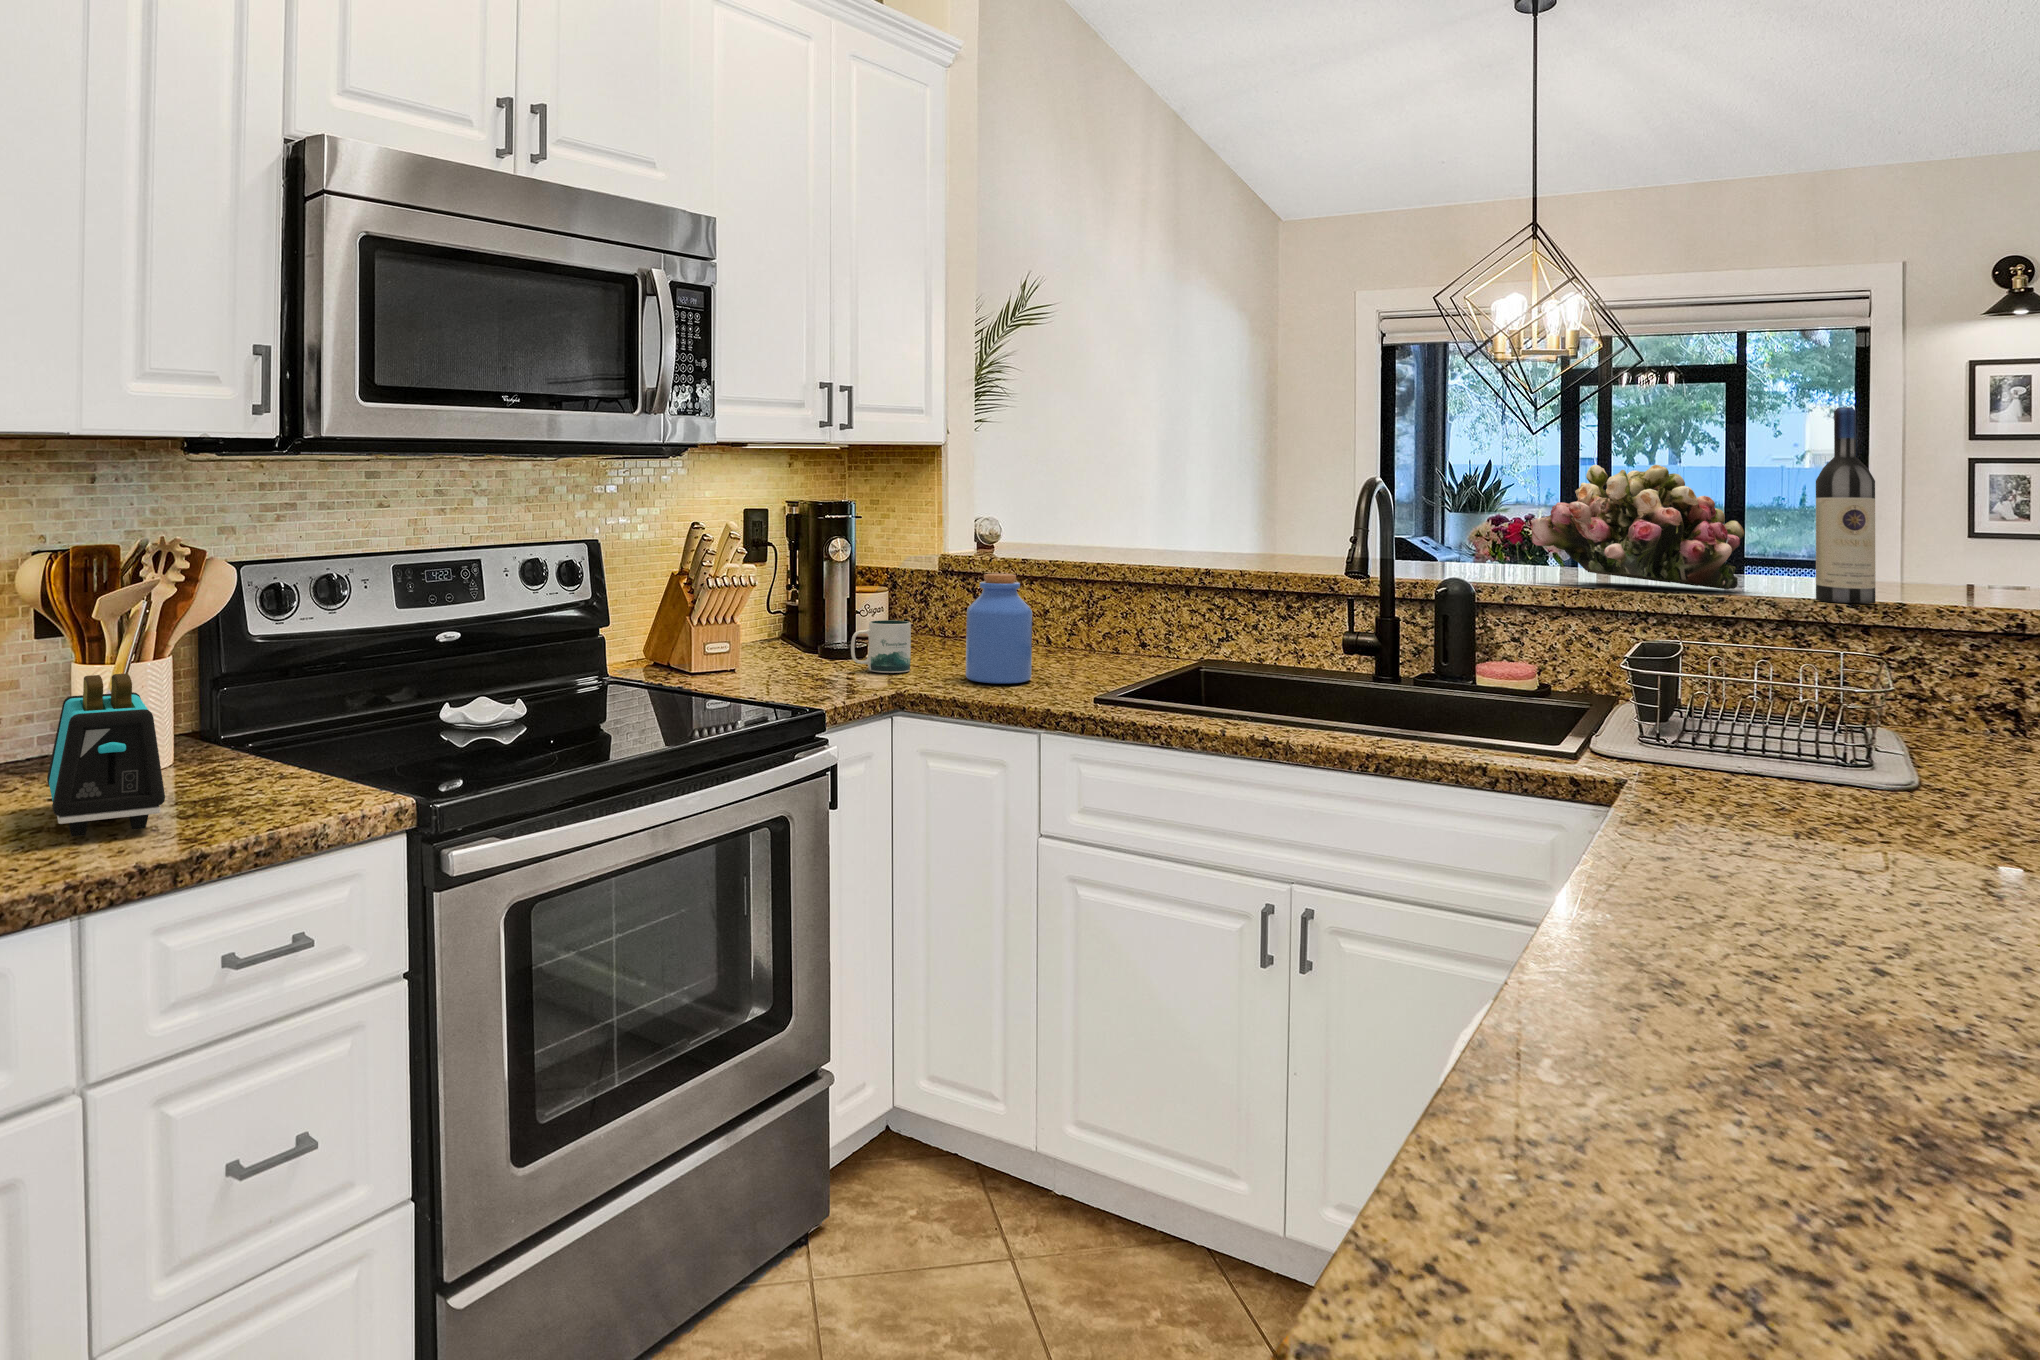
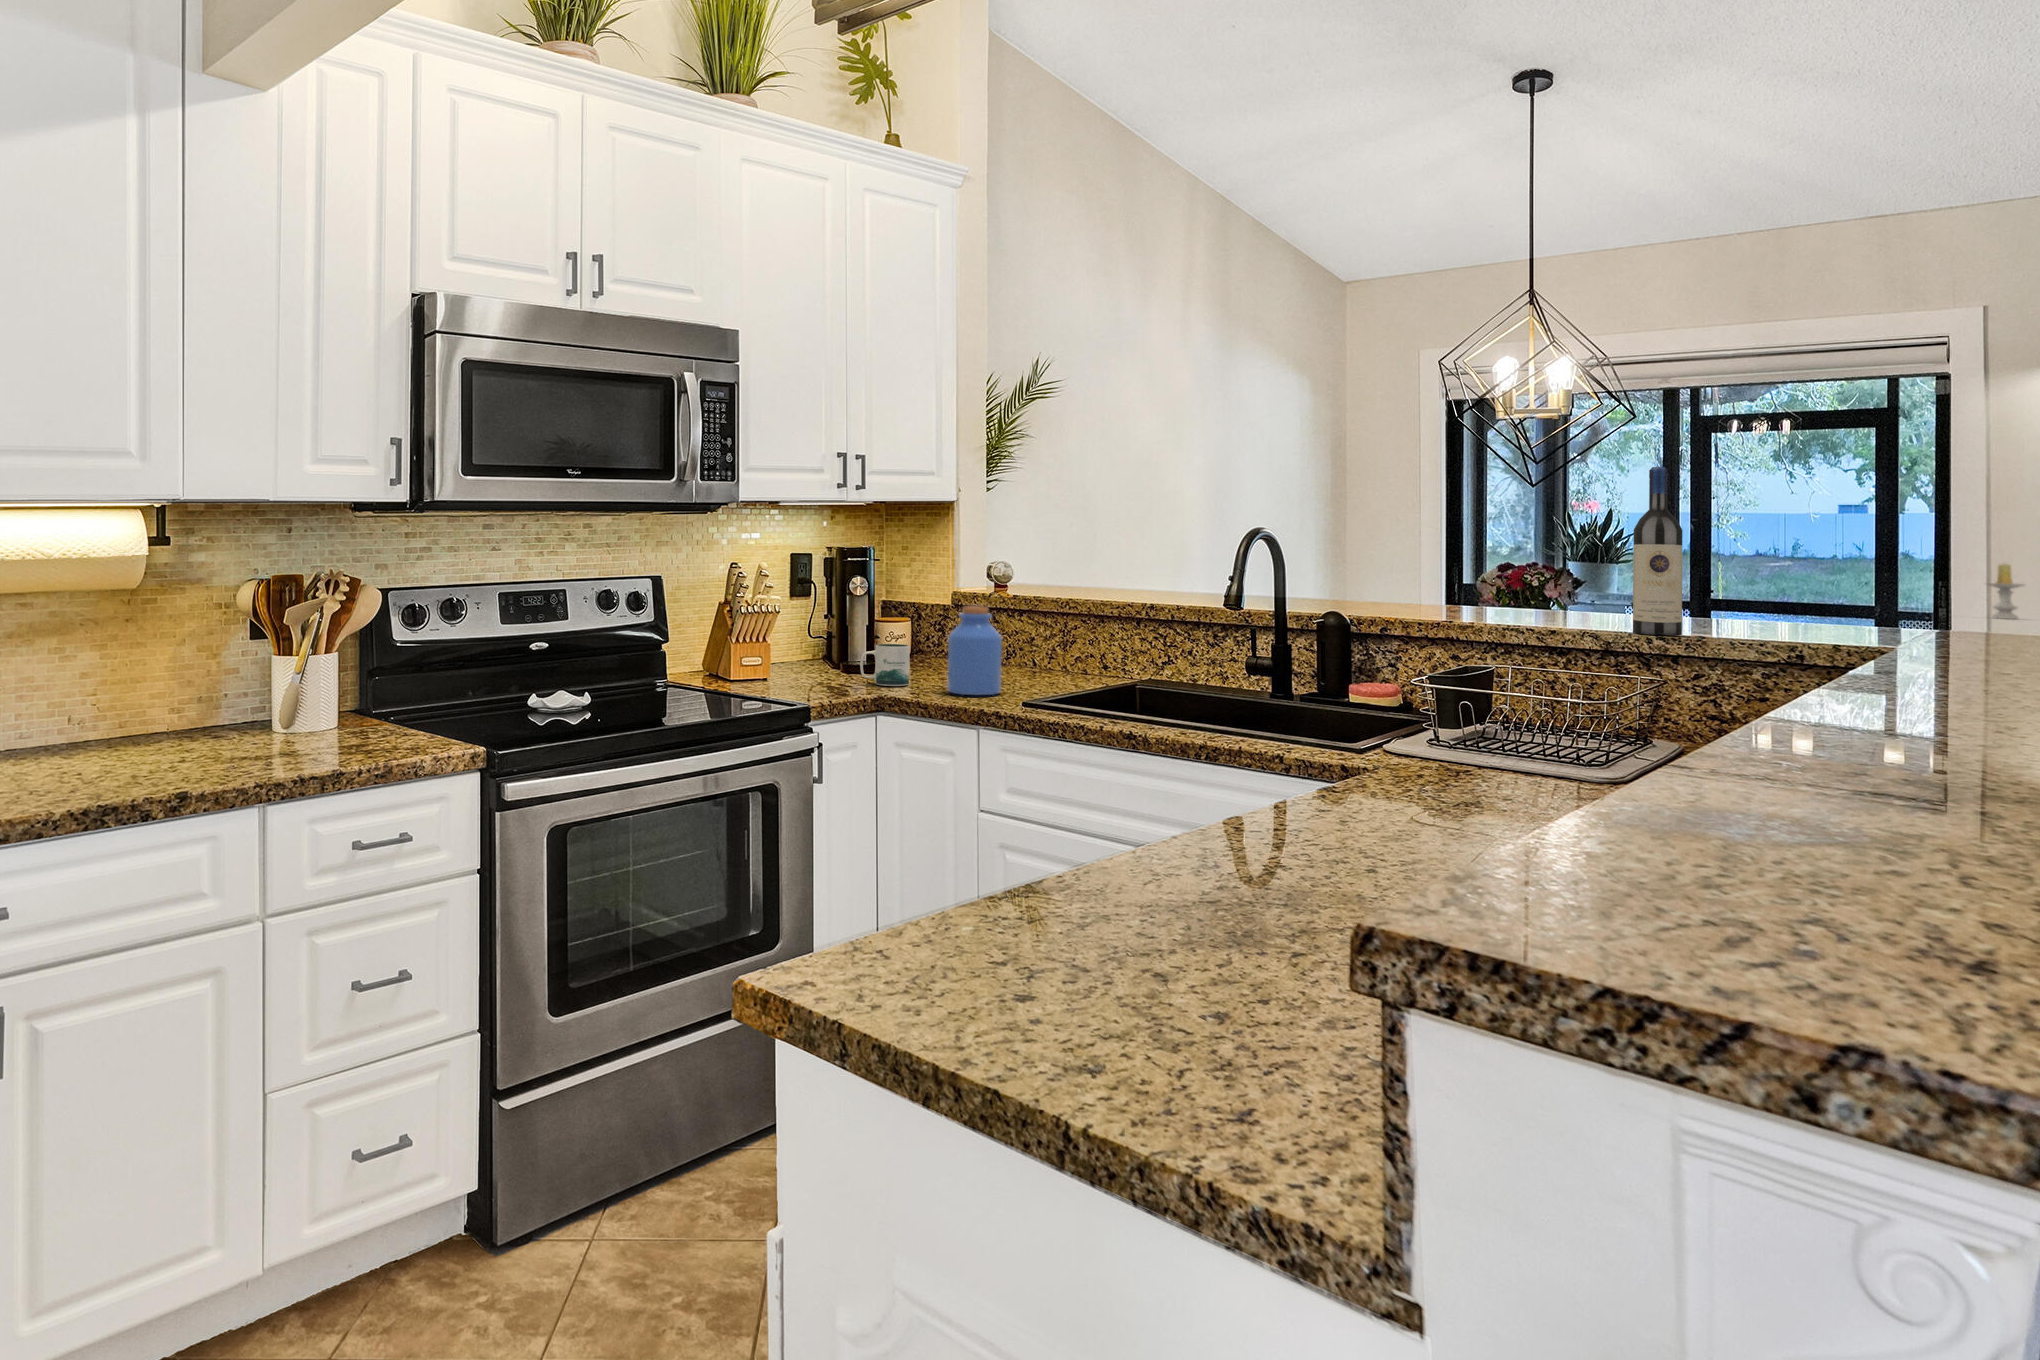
flower arrangement: present [1531,465,1745,589] -> none [1418,517,1605,625]
candle: none [1889,502,1929,566] -> present [1987,564,2024,619]
toaster: present [47,674,165,837] -> none [249,659,318,763]

